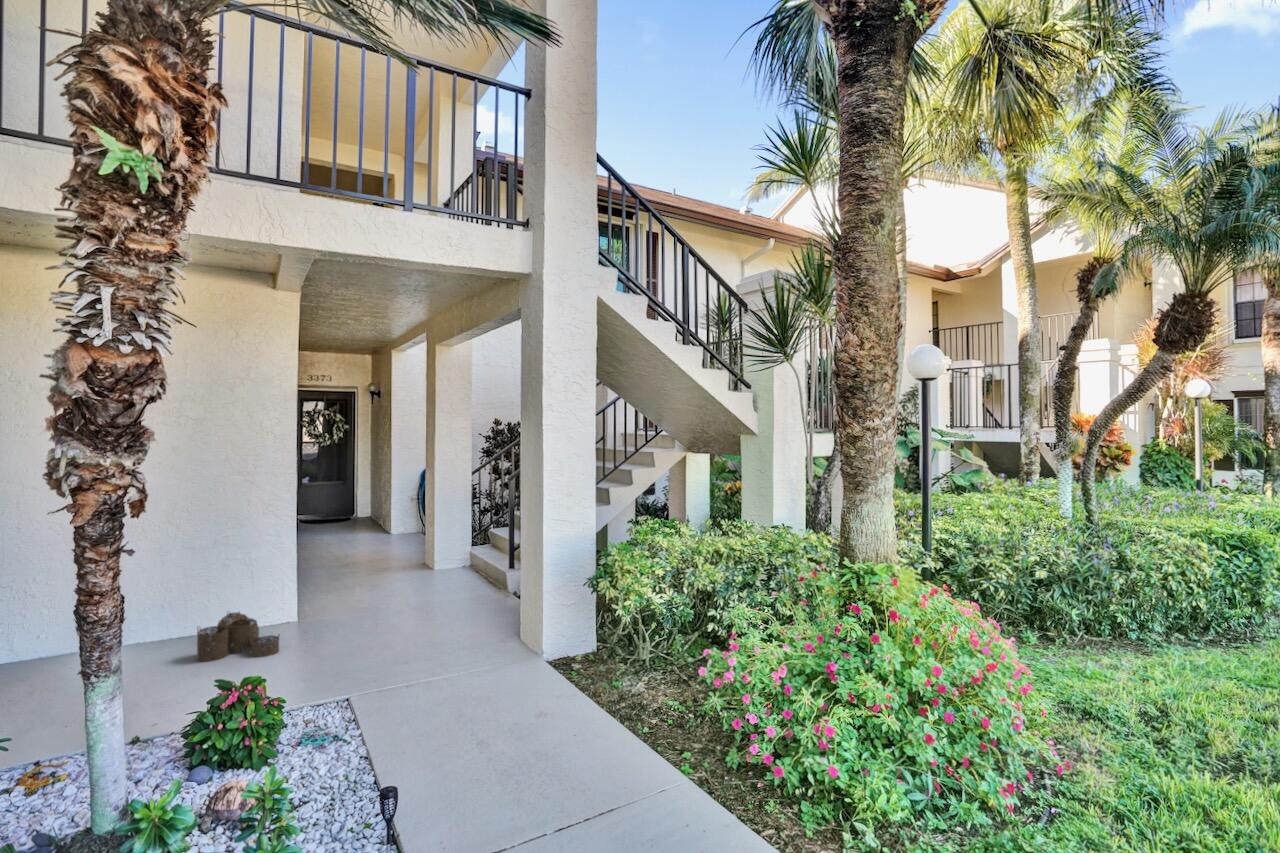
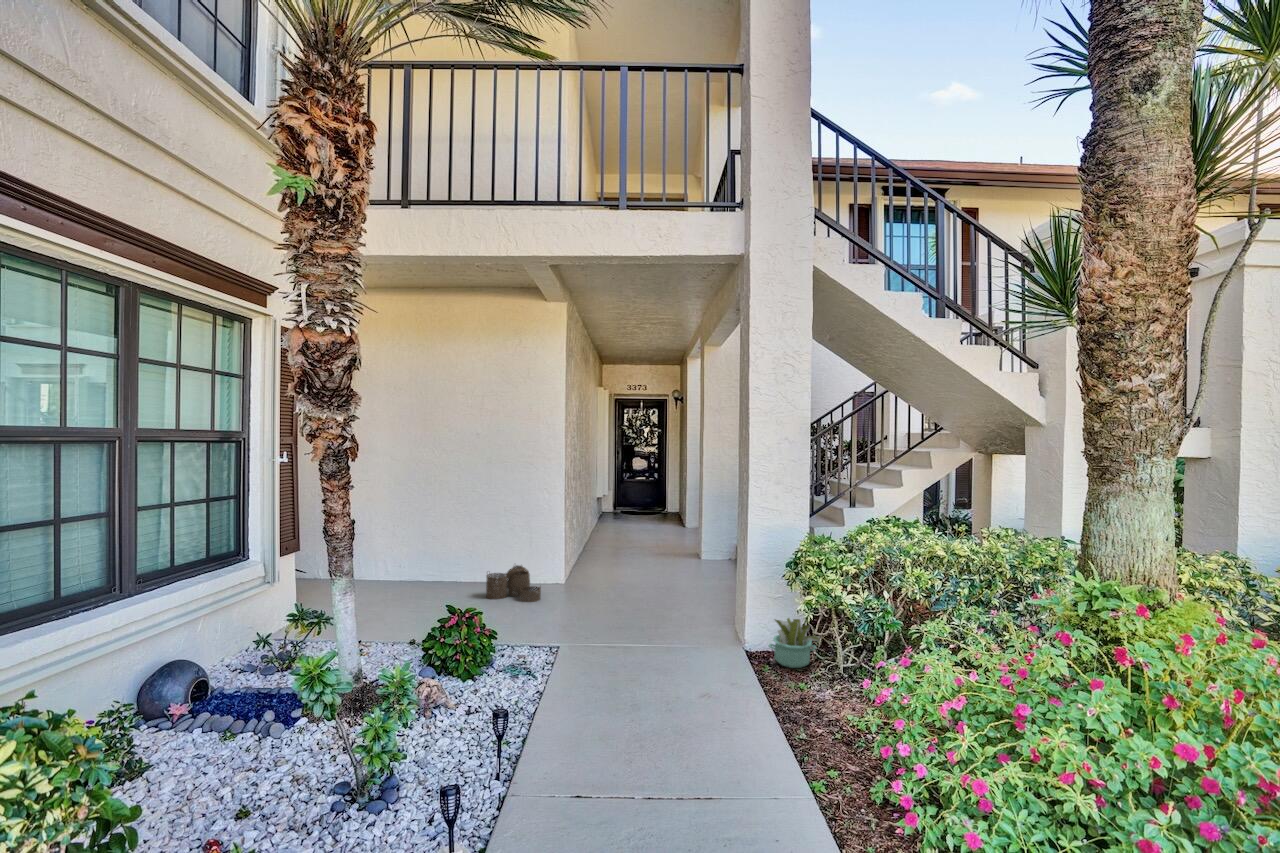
decorative plant: none [576,624,621,671] -> present [769,618,820,668]

